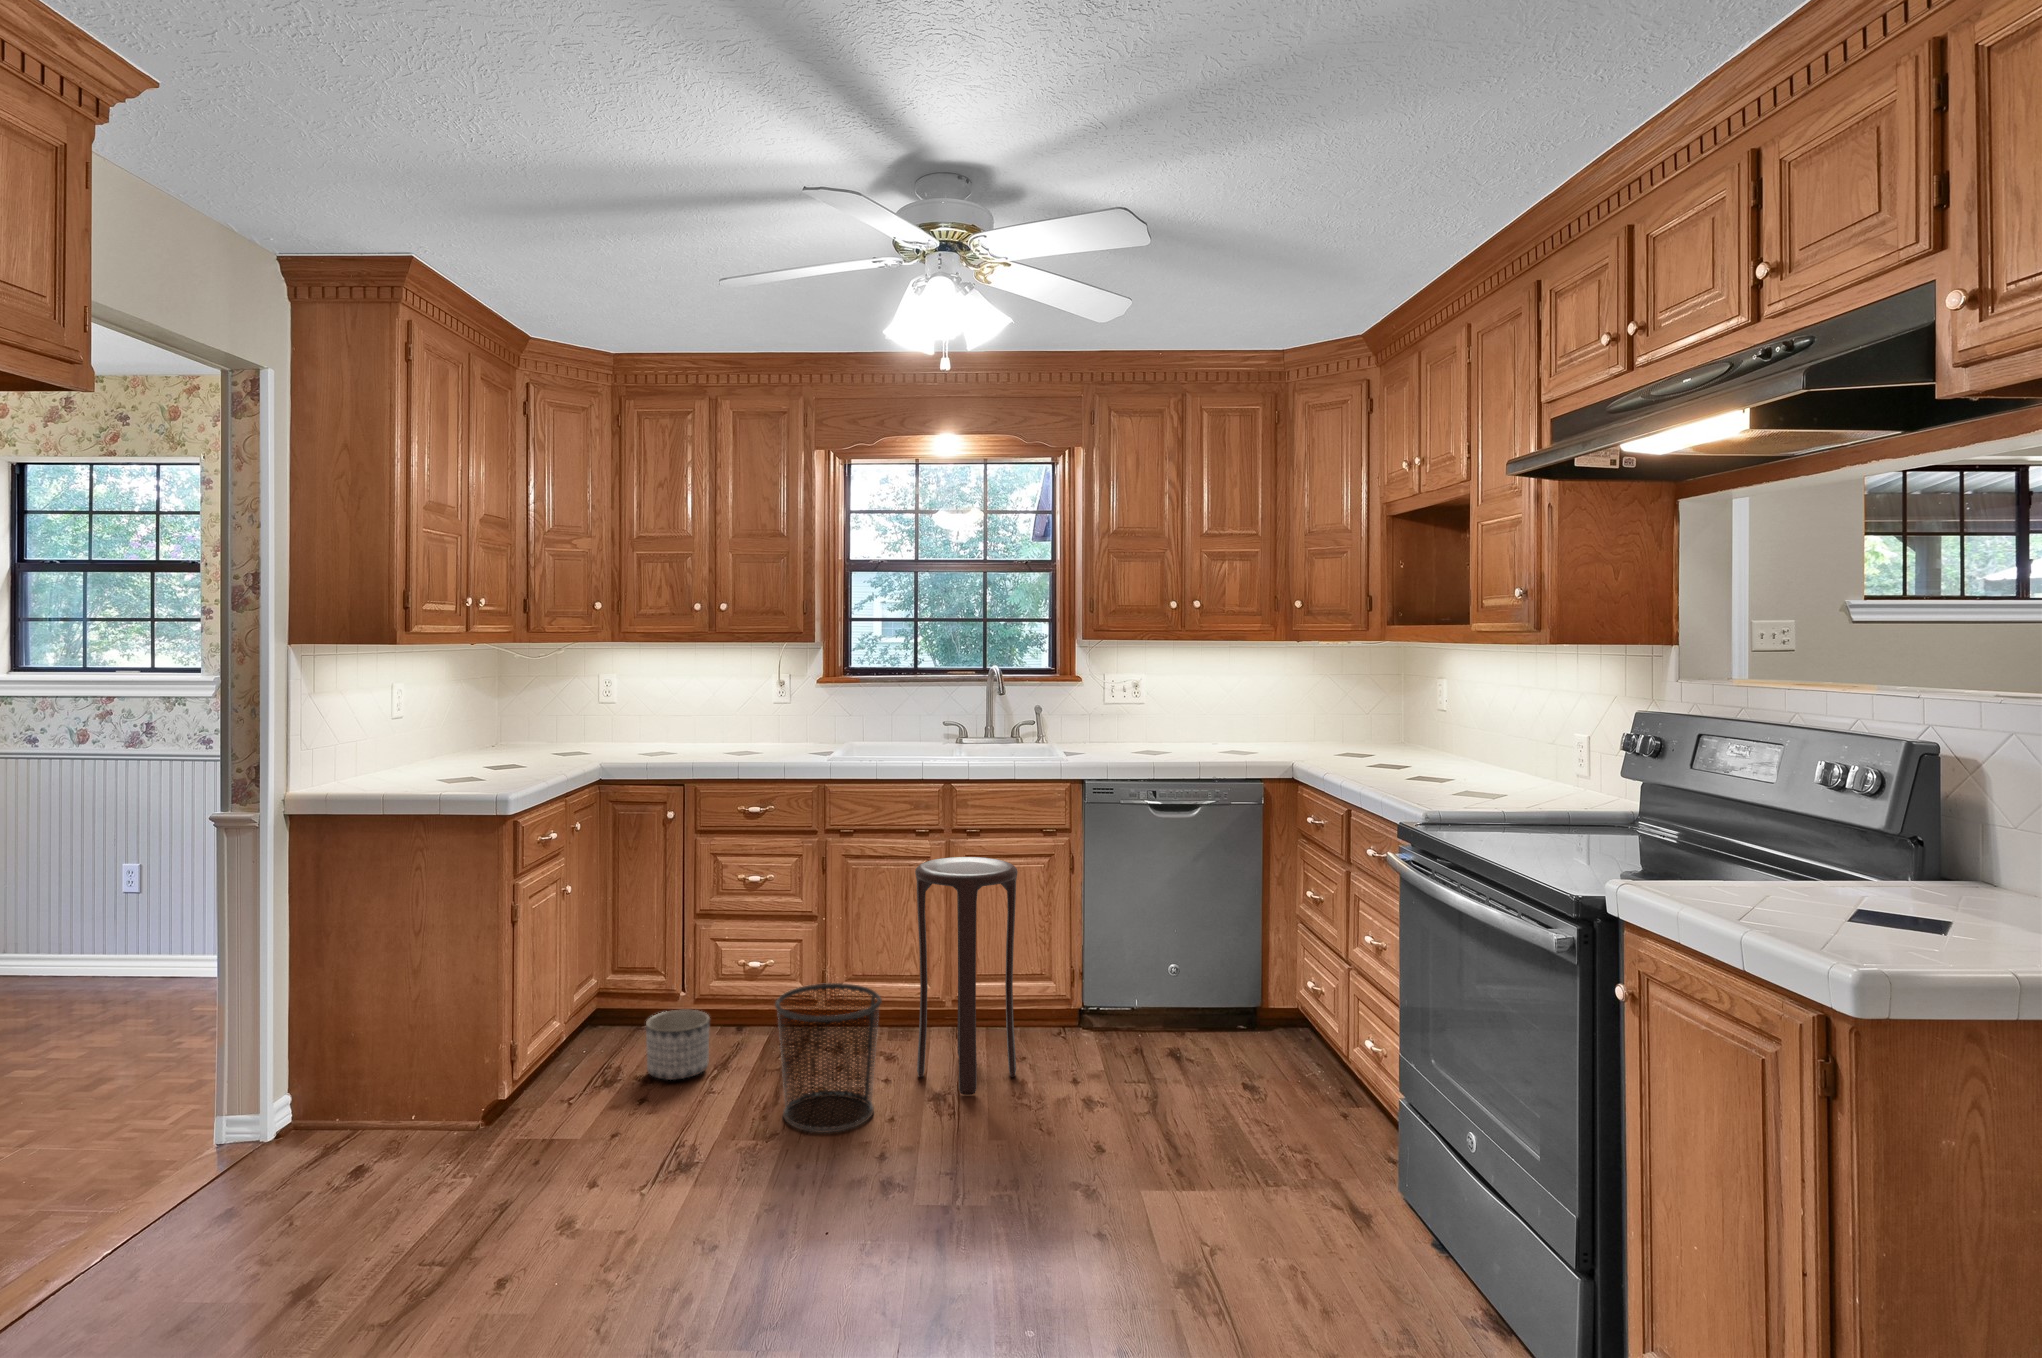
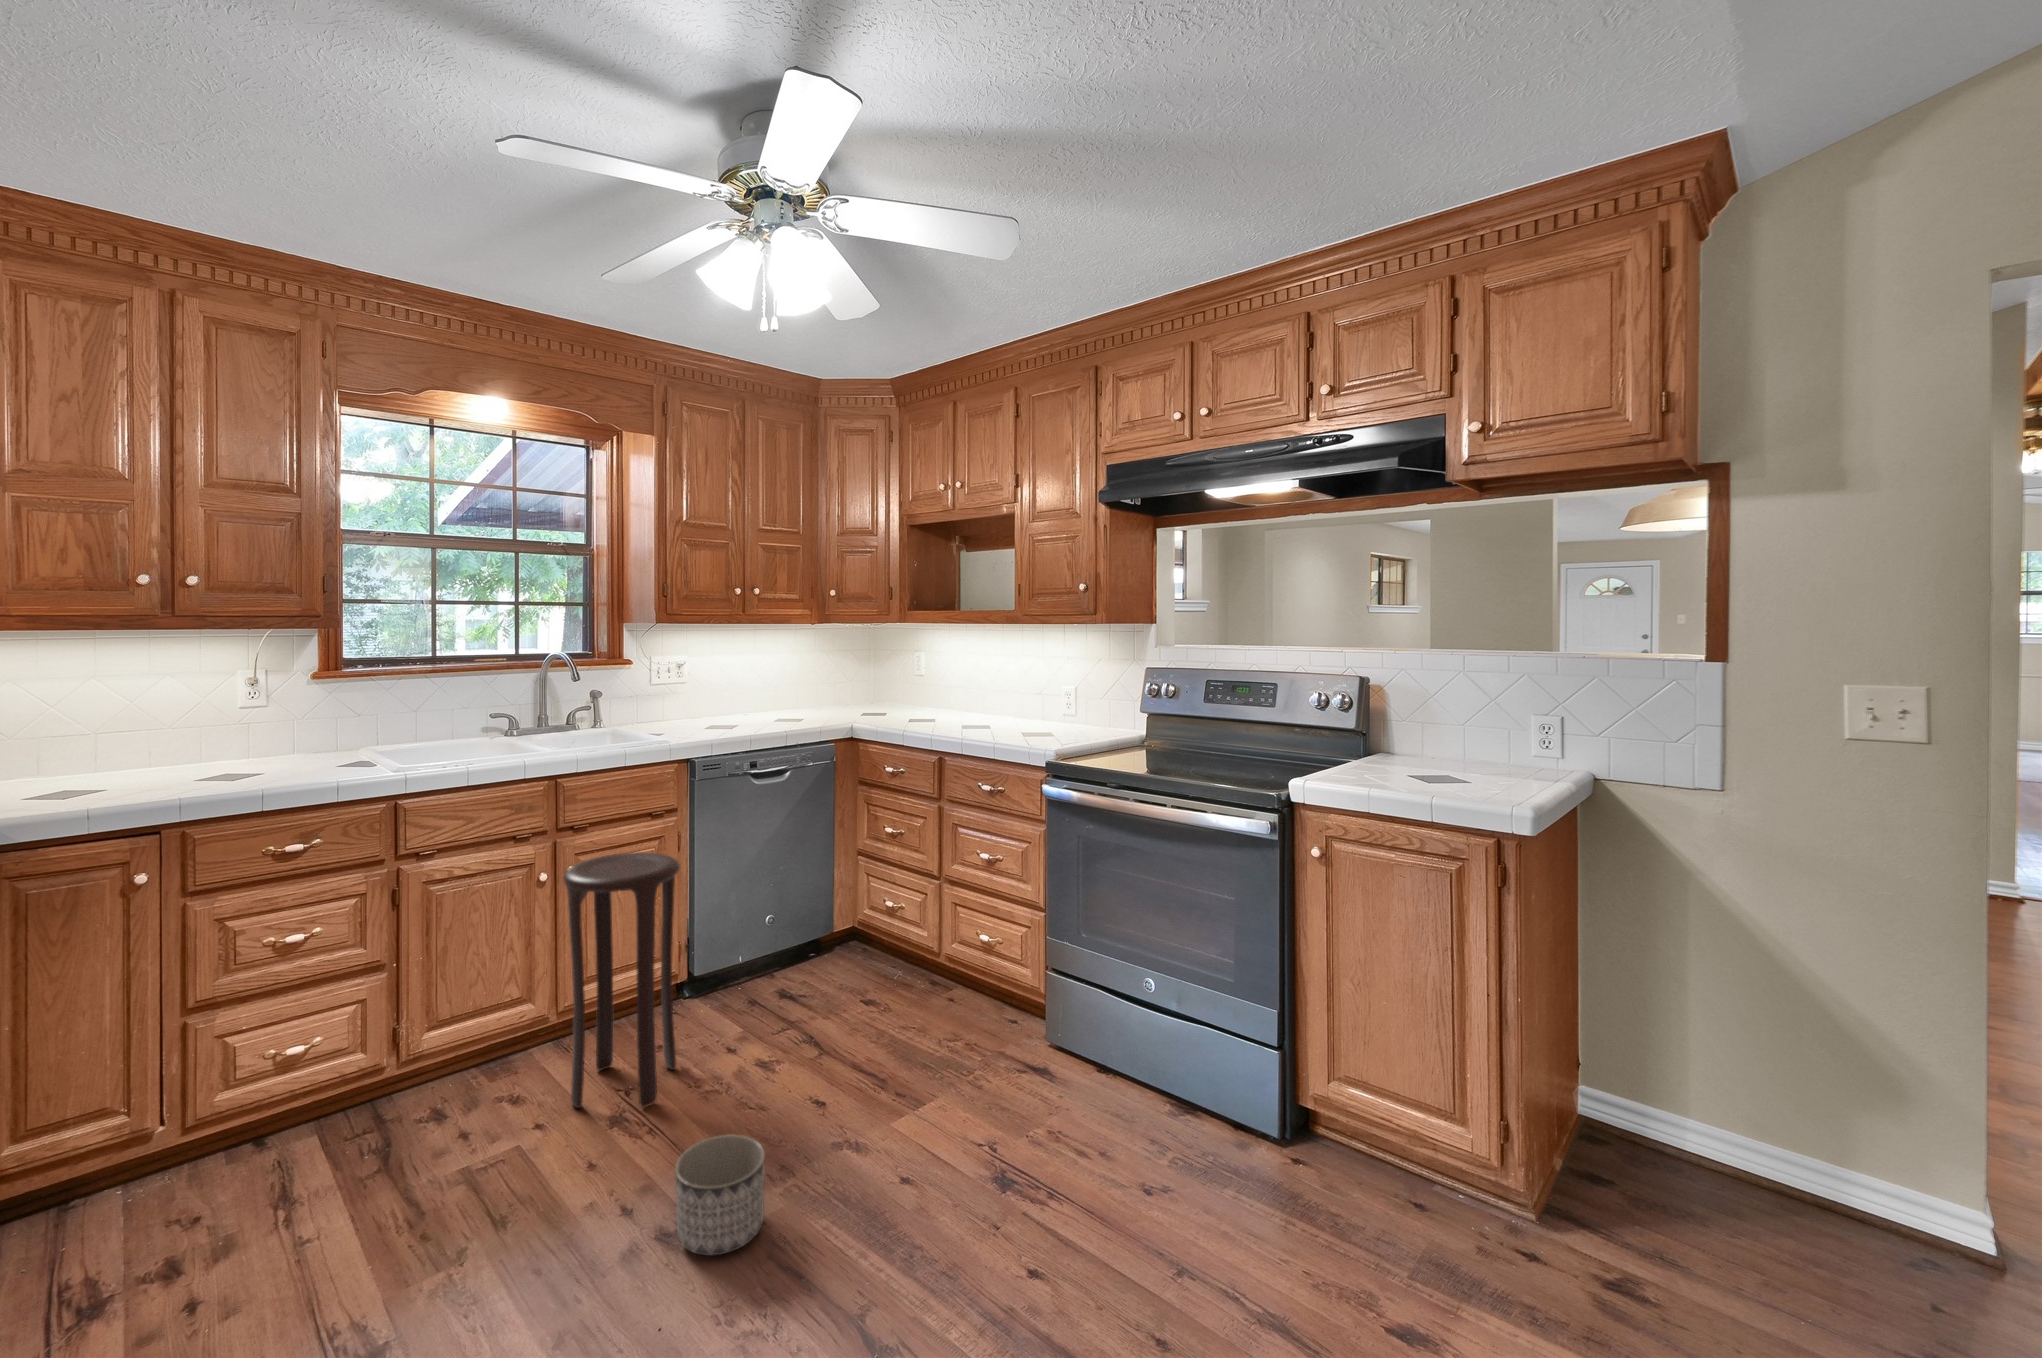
waste bin: present [775,983,882,1133] -> none [436,1029,580,1228]
planter: present [646,1010,710,1080] -> present [675,1134,765,1256]

